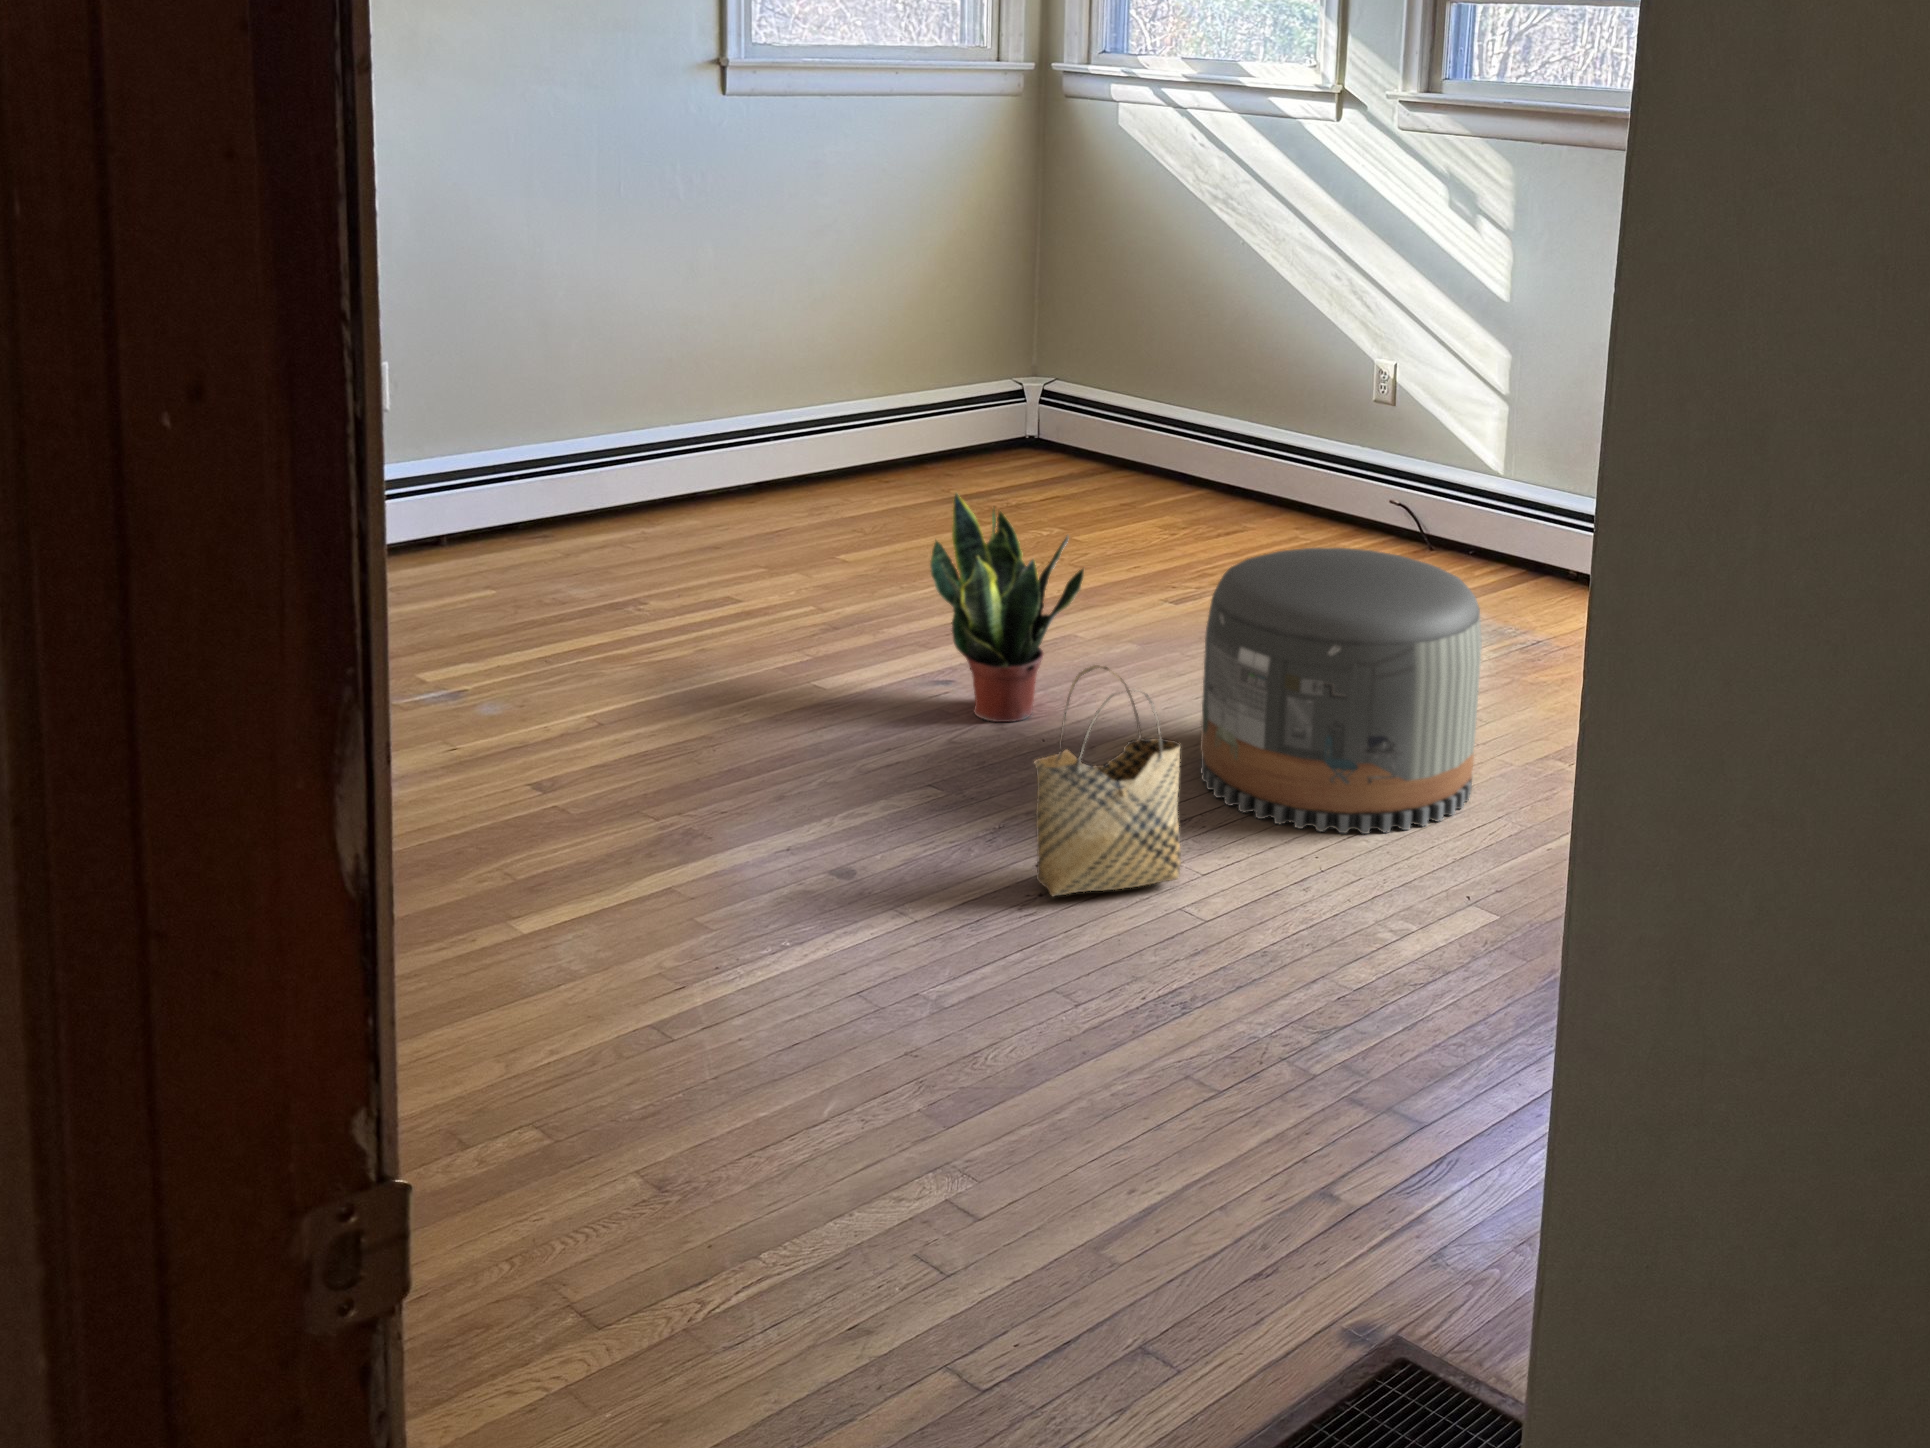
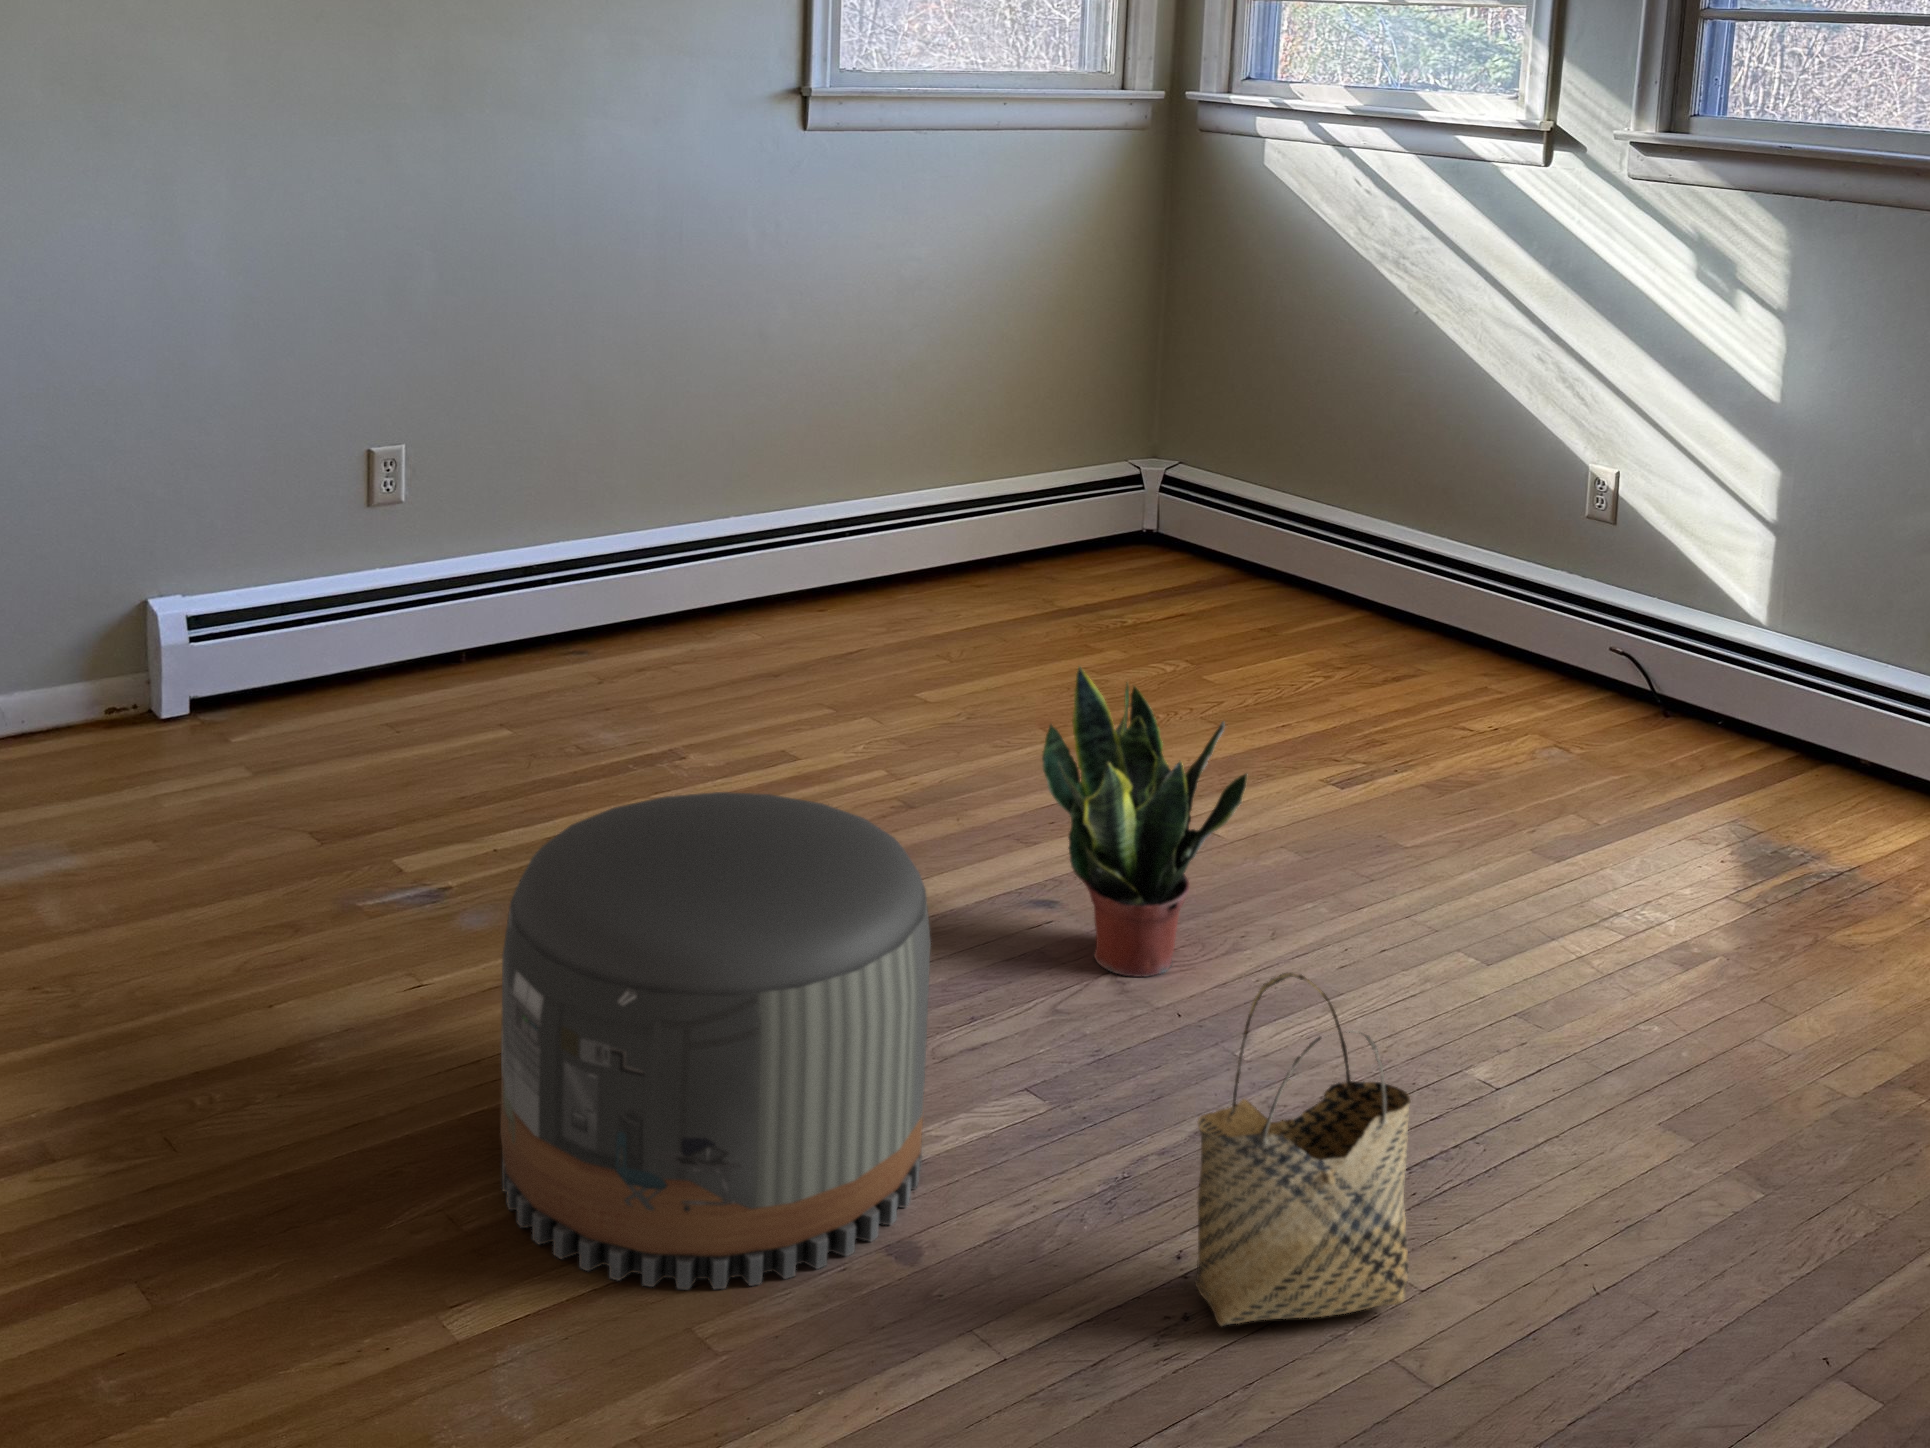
pouf: present [1200,548,1482,834] -> present [500,792,931,1290]

